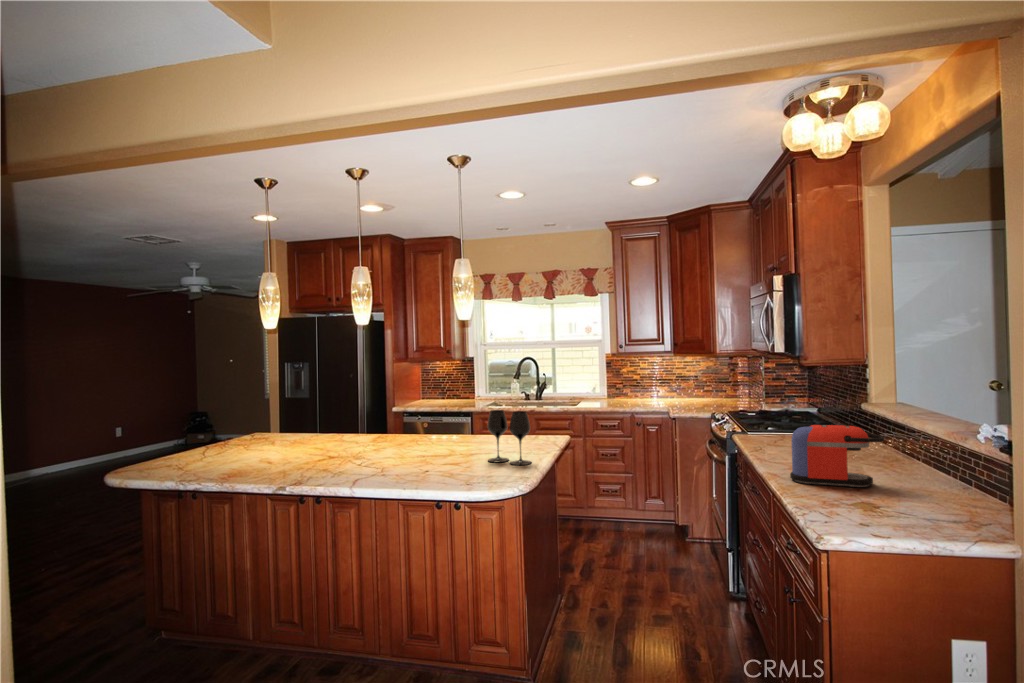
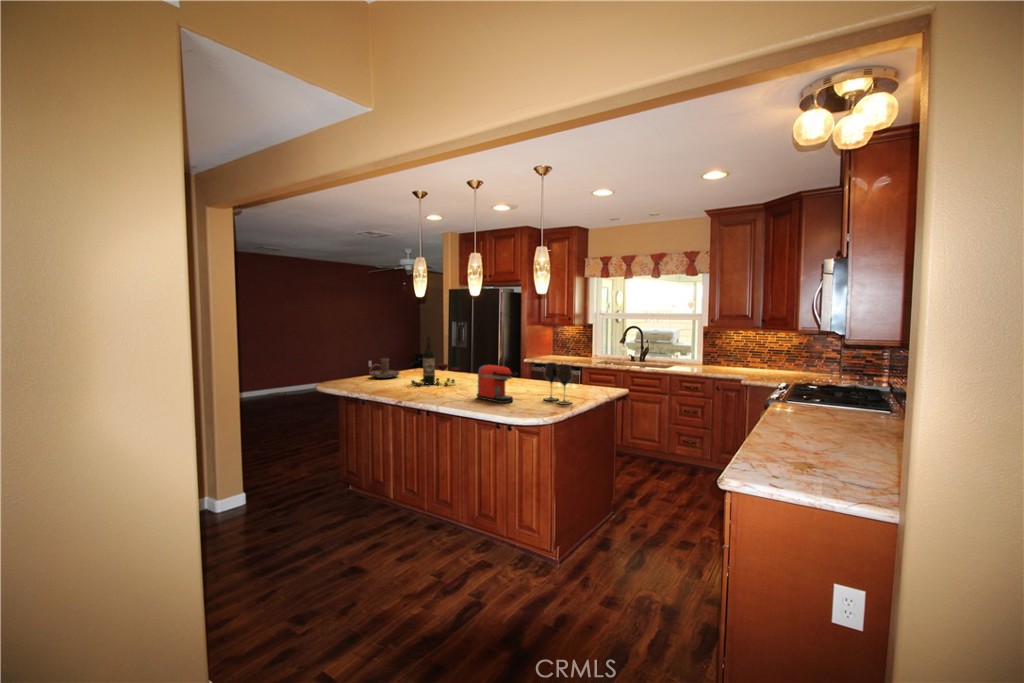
wine bottle: none [267,387,345,462] -> present [411,337,459,386]
candle holder: none [184,425,234,457] -> present [369,358,399,378]
coffee maker: present [790,425,884,487] -> present [477,365,518,403]

